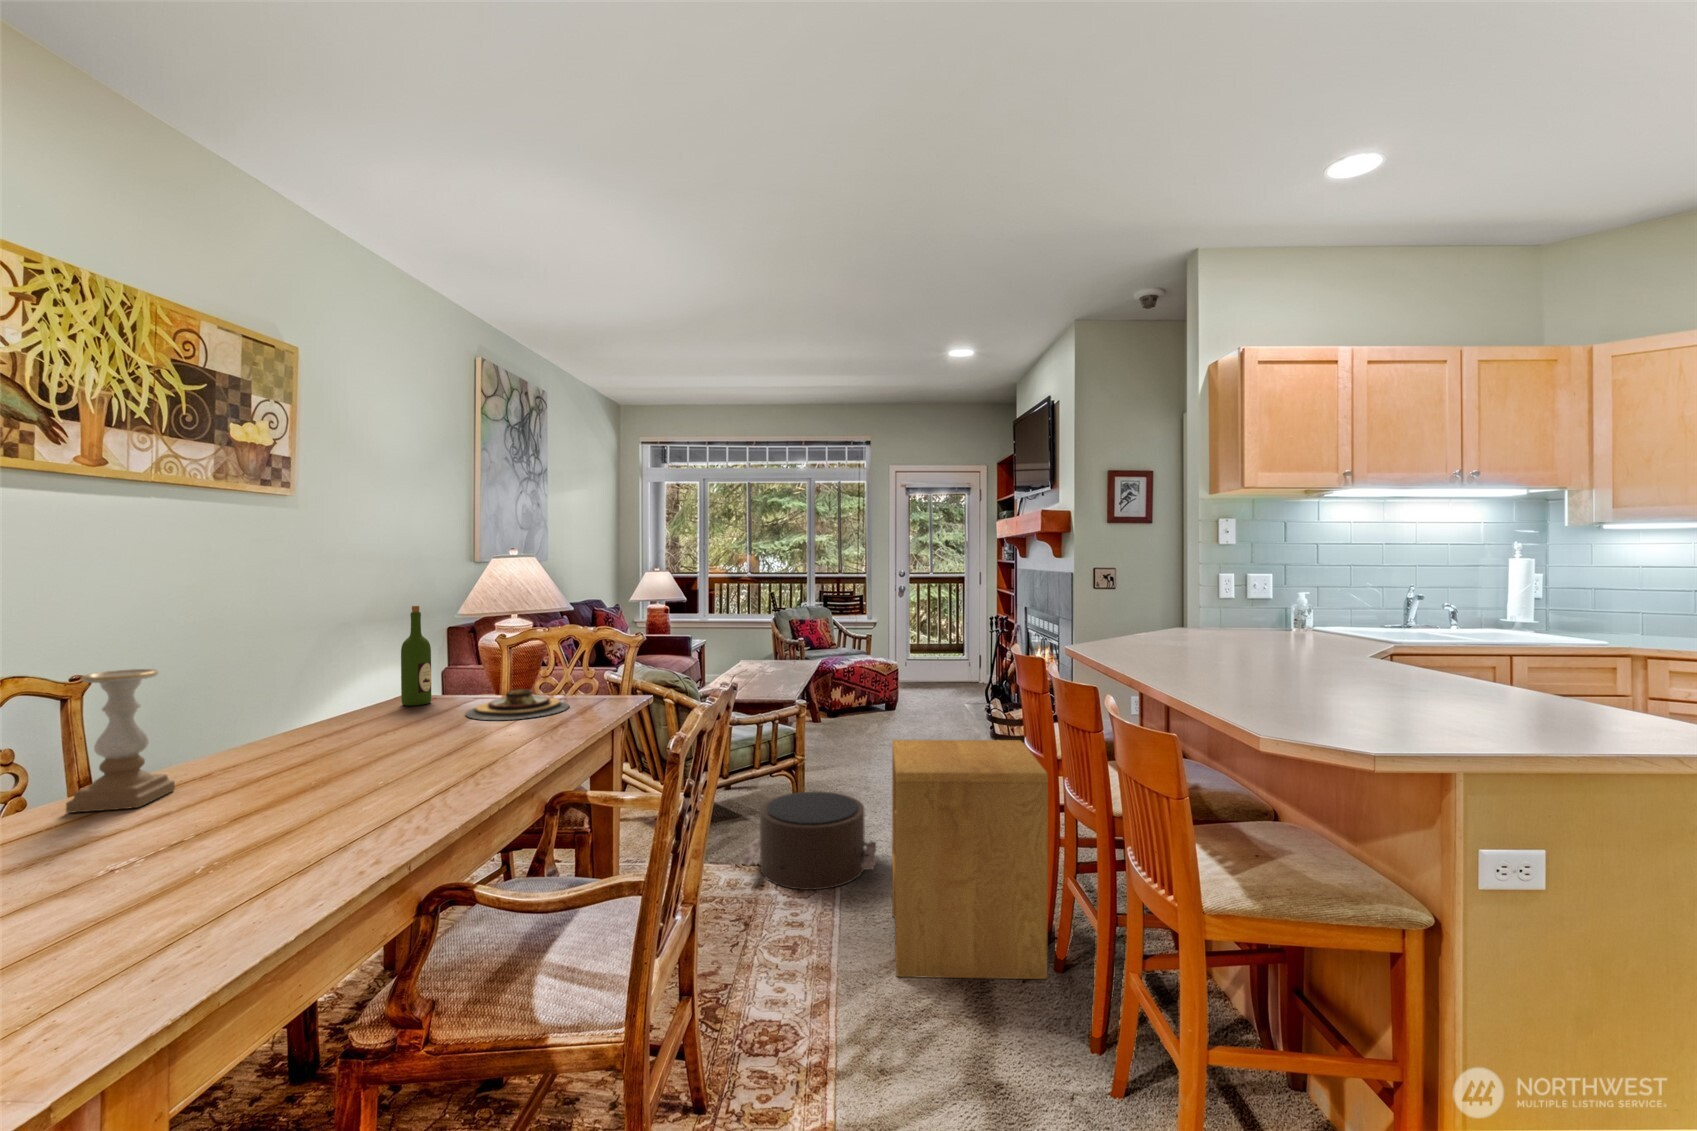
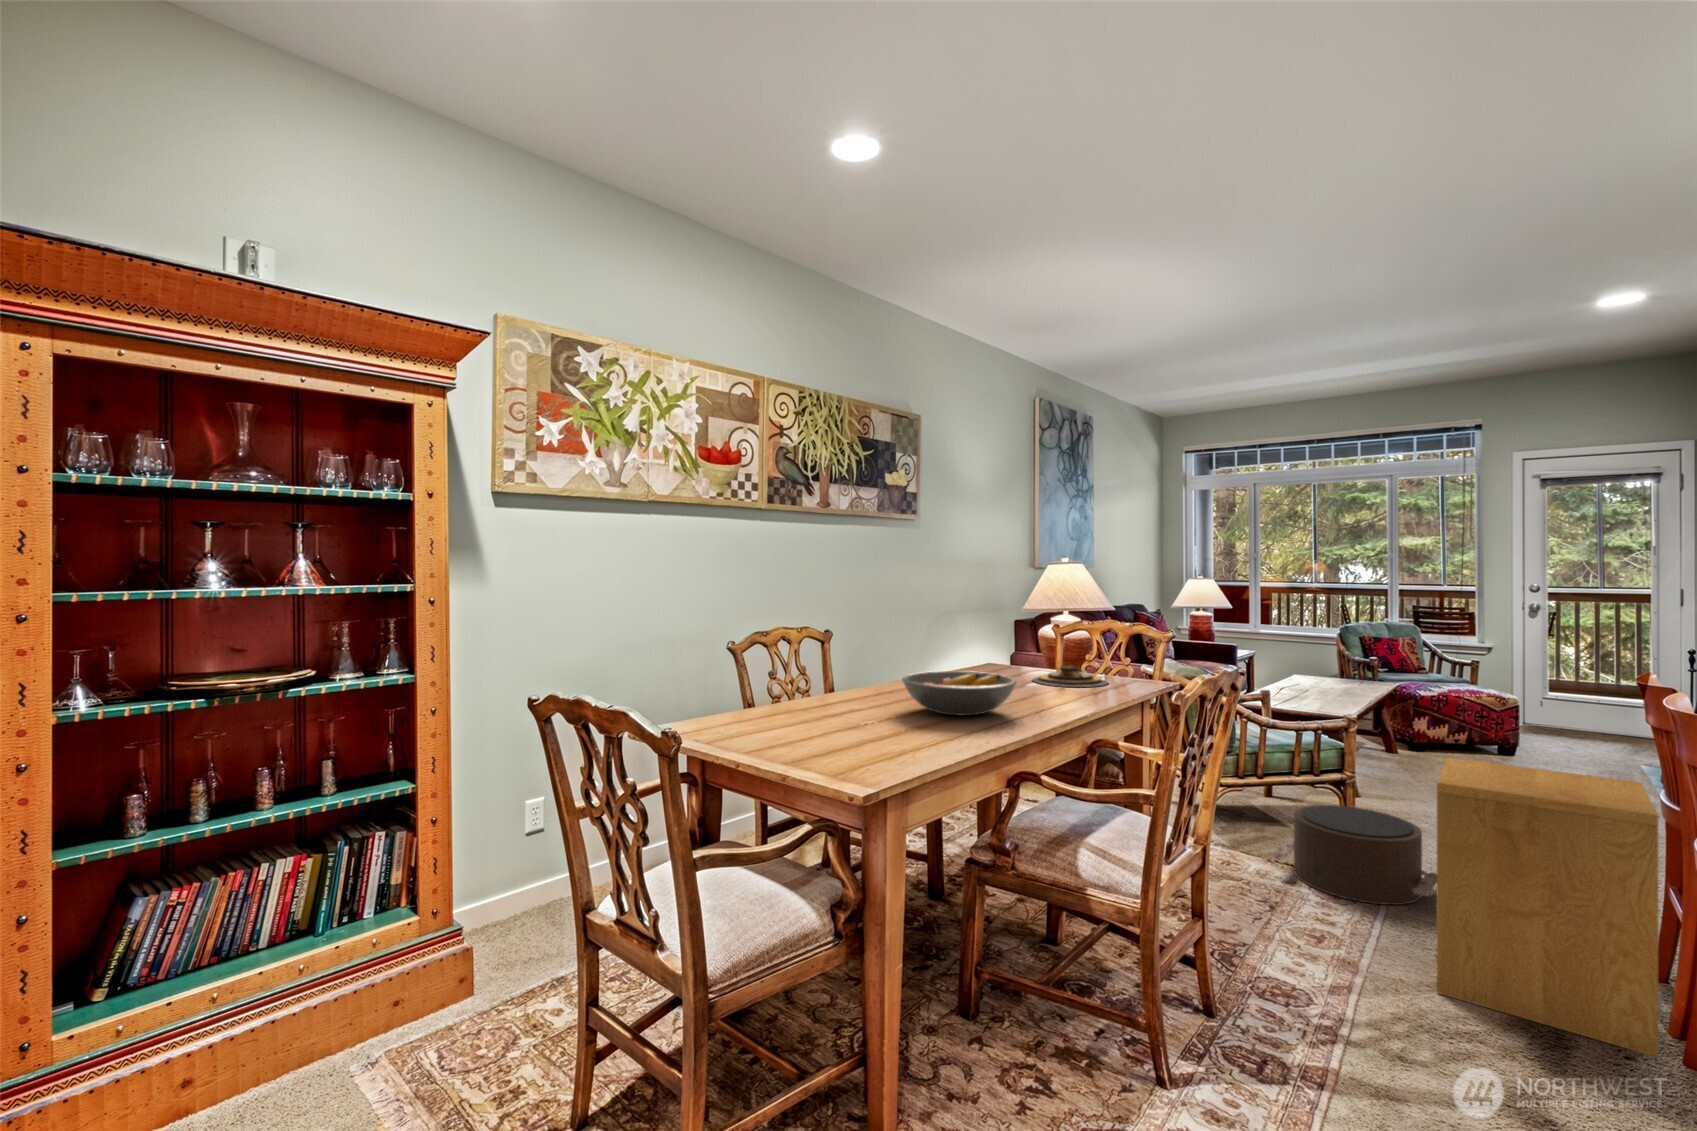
wine bottle: present [401,606,431,706] -> none [989,599,1008,672]
candle holder: present [66,669,175,813] -> none [838,626,880,703]
fruit bowl: none [209,725,435,809] -> present [902,671,1017,716]

